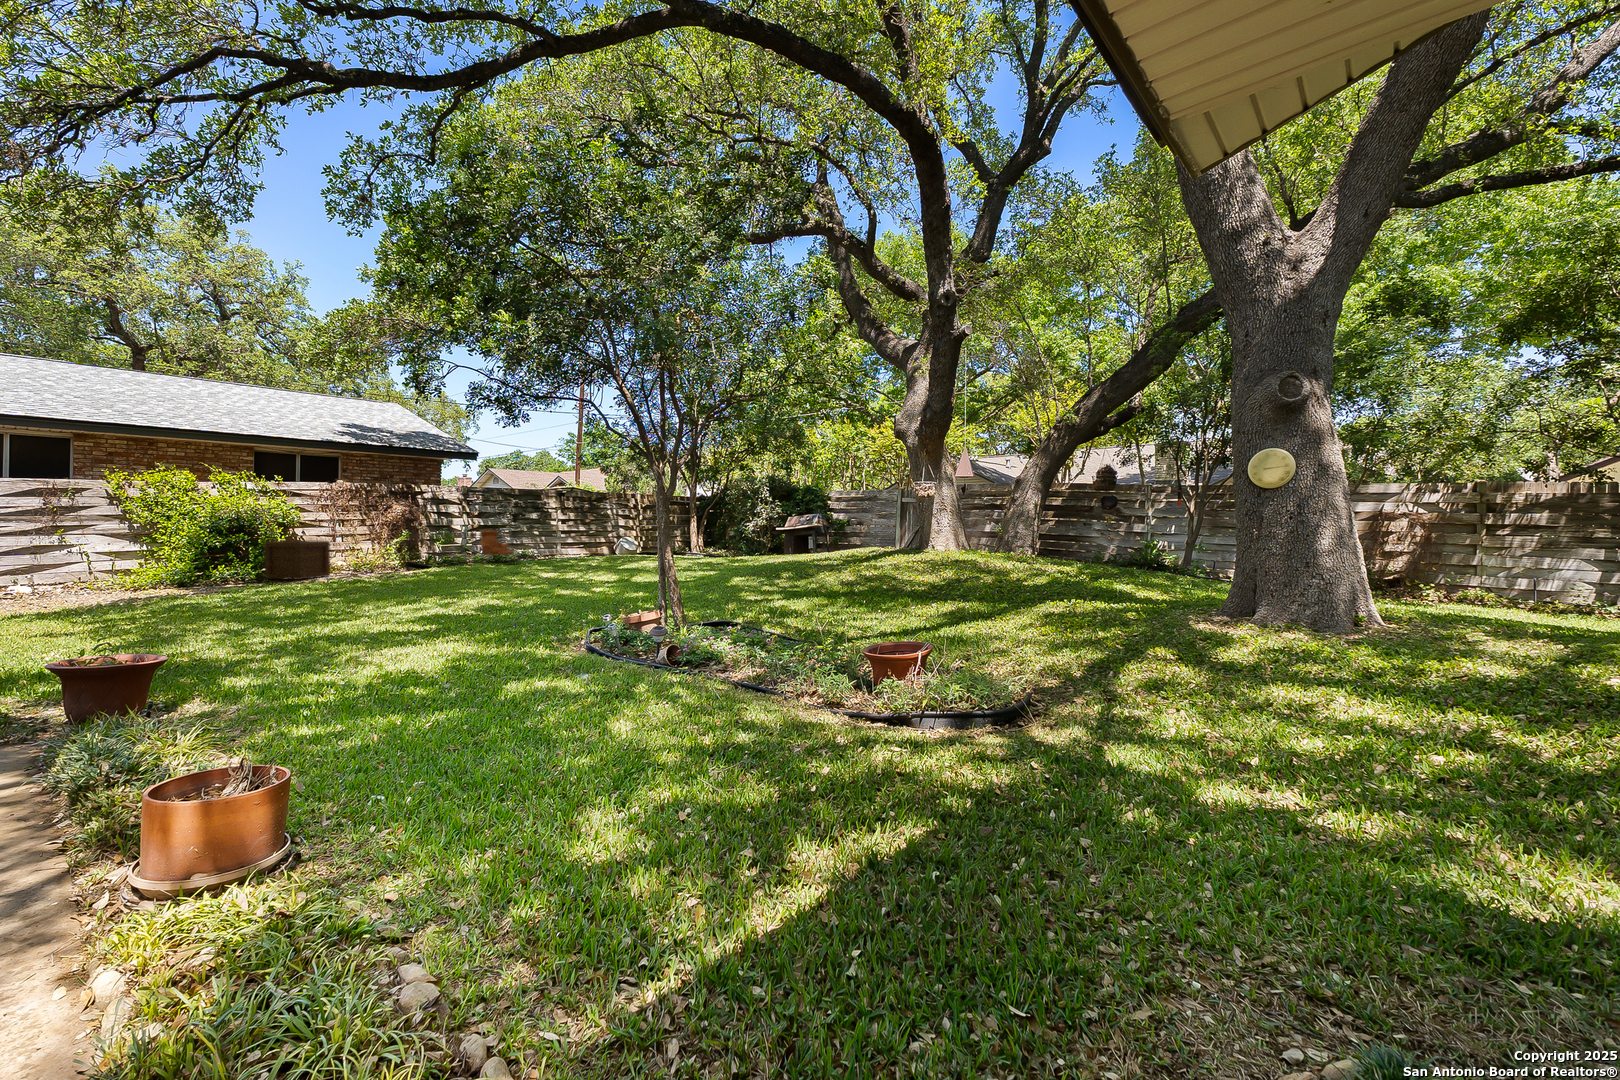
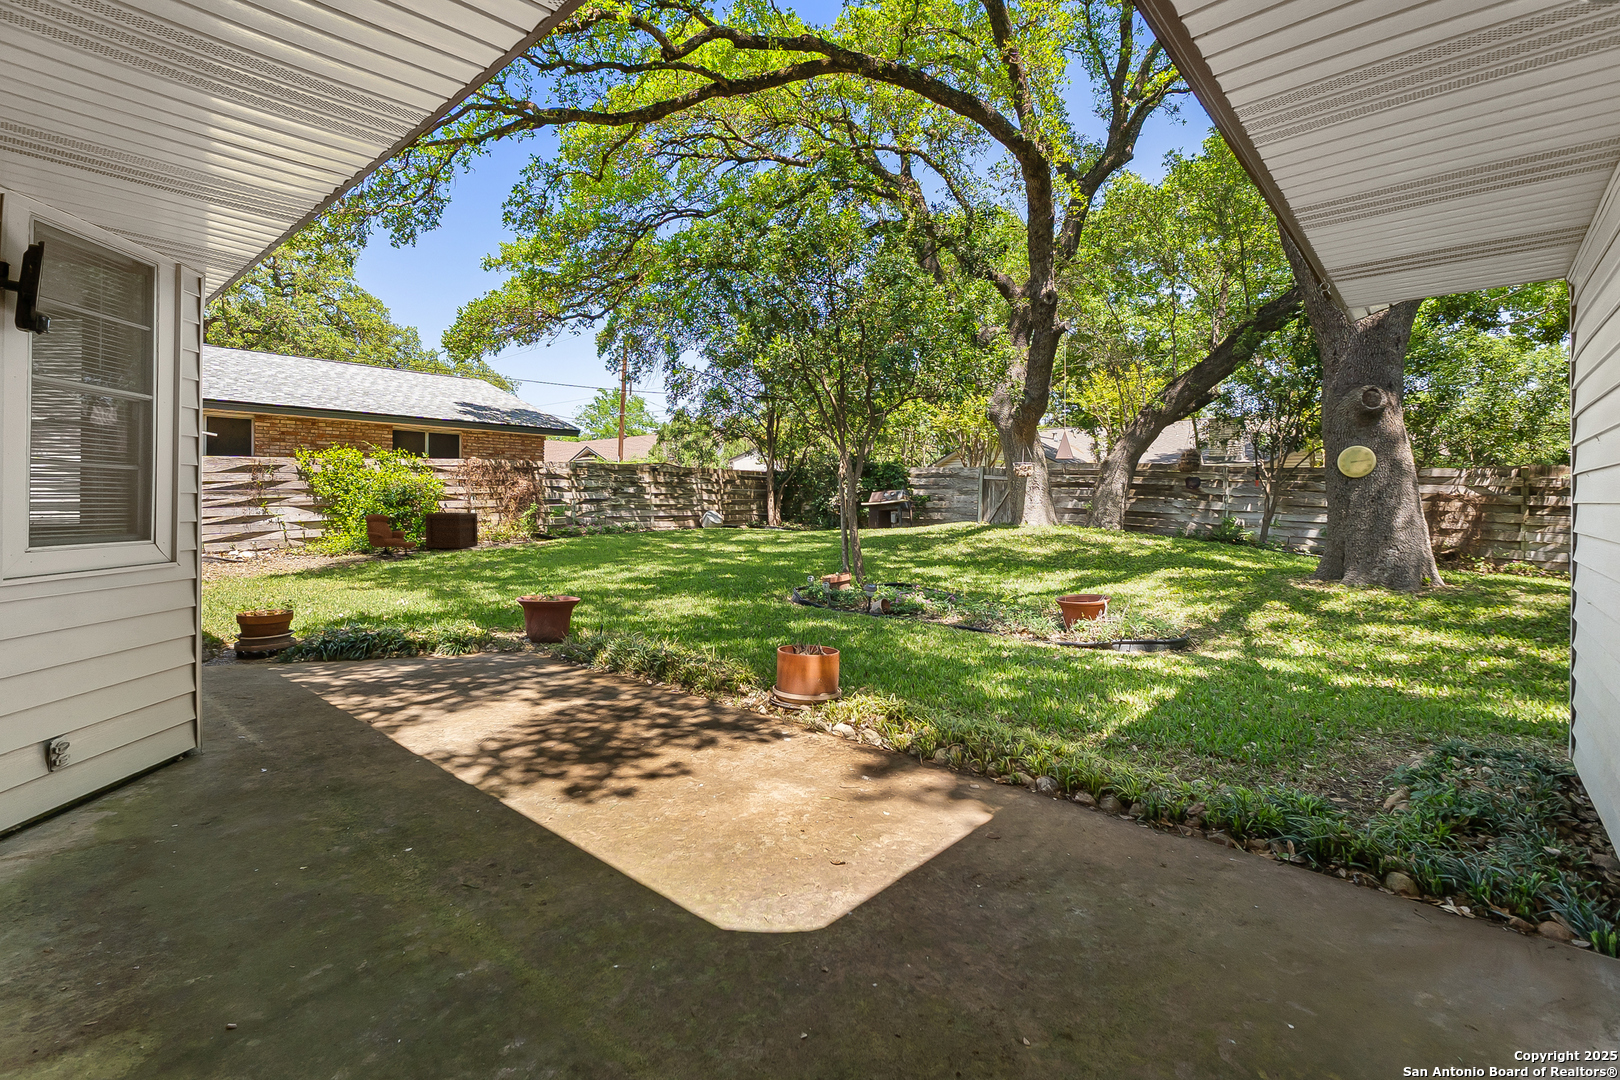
lounge chair: present [480,530,514,563] -> present [365,514,416,559]

